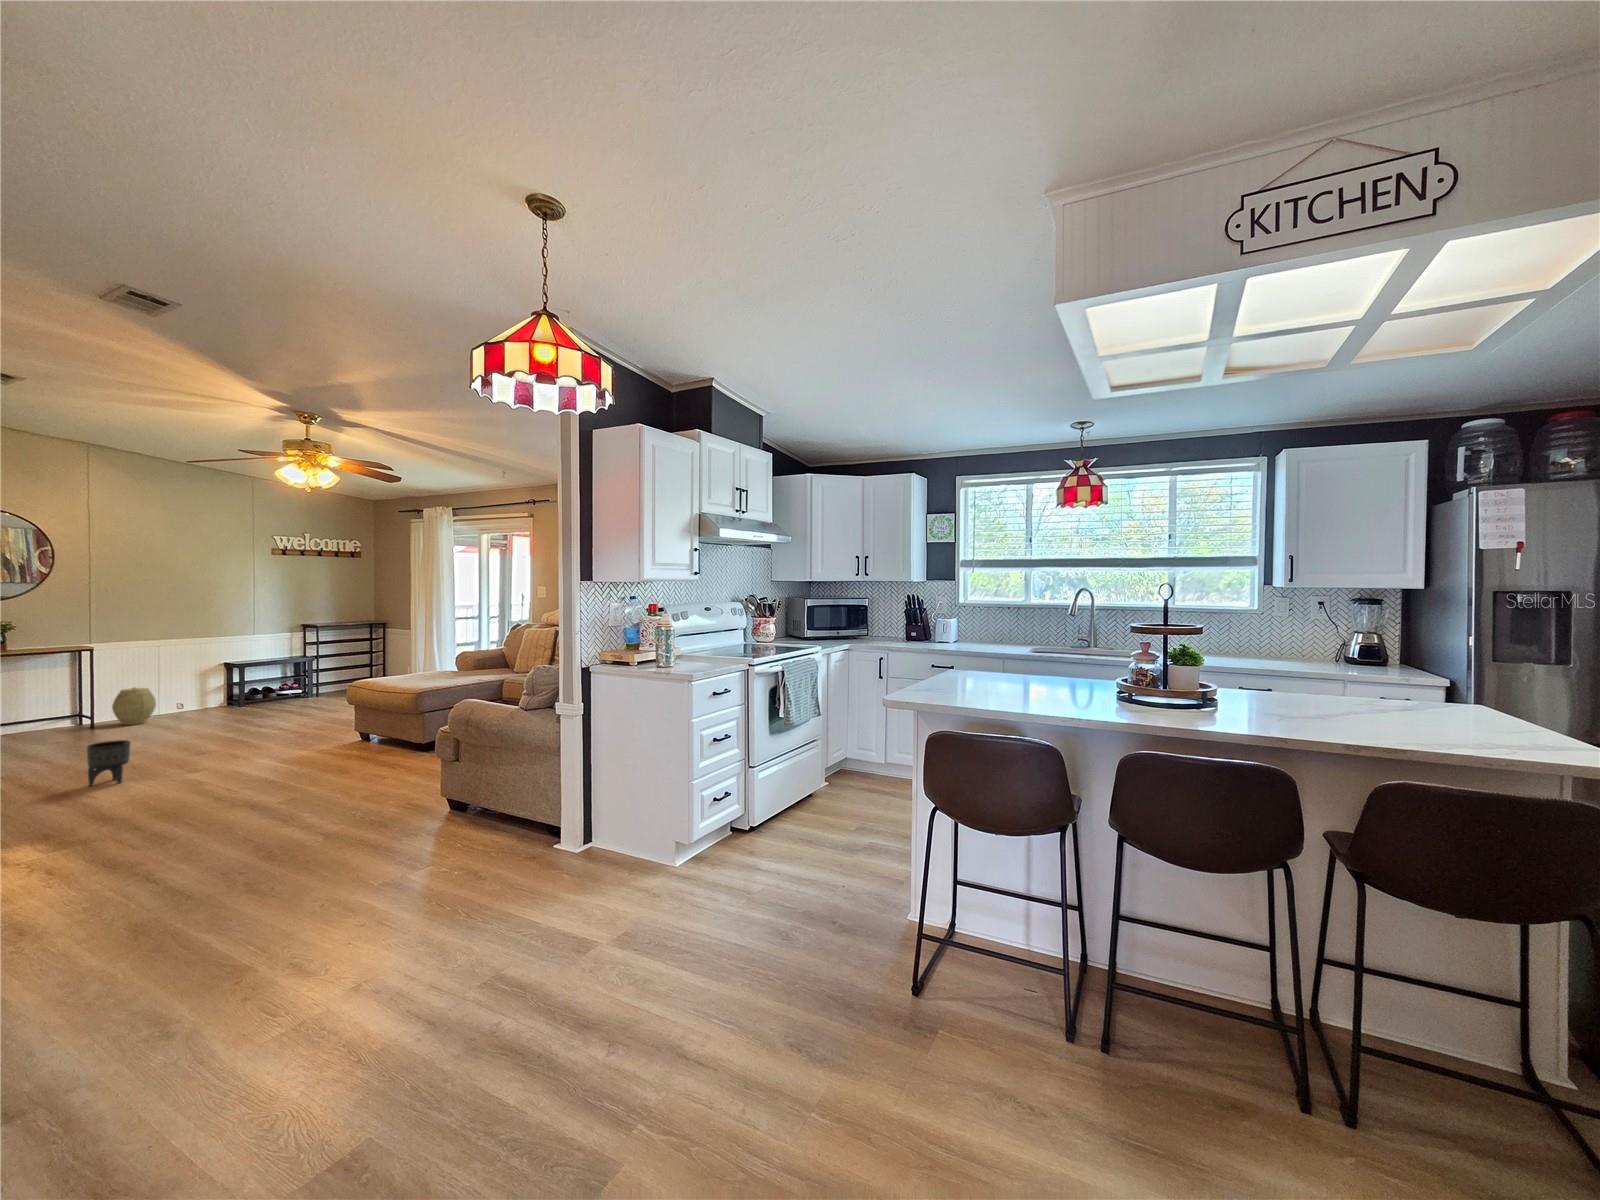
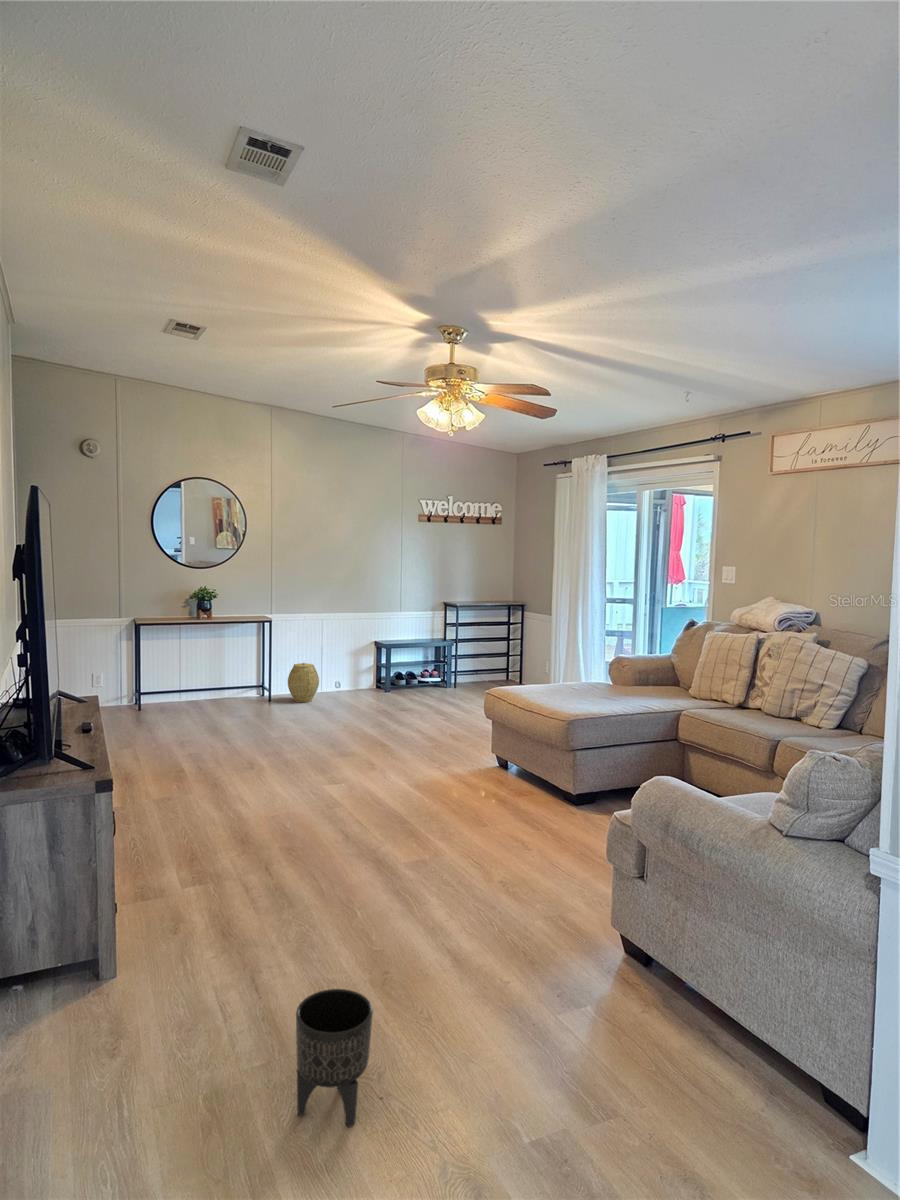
planter: present [87,740,131,786] -> present [296,989,373,1127]

